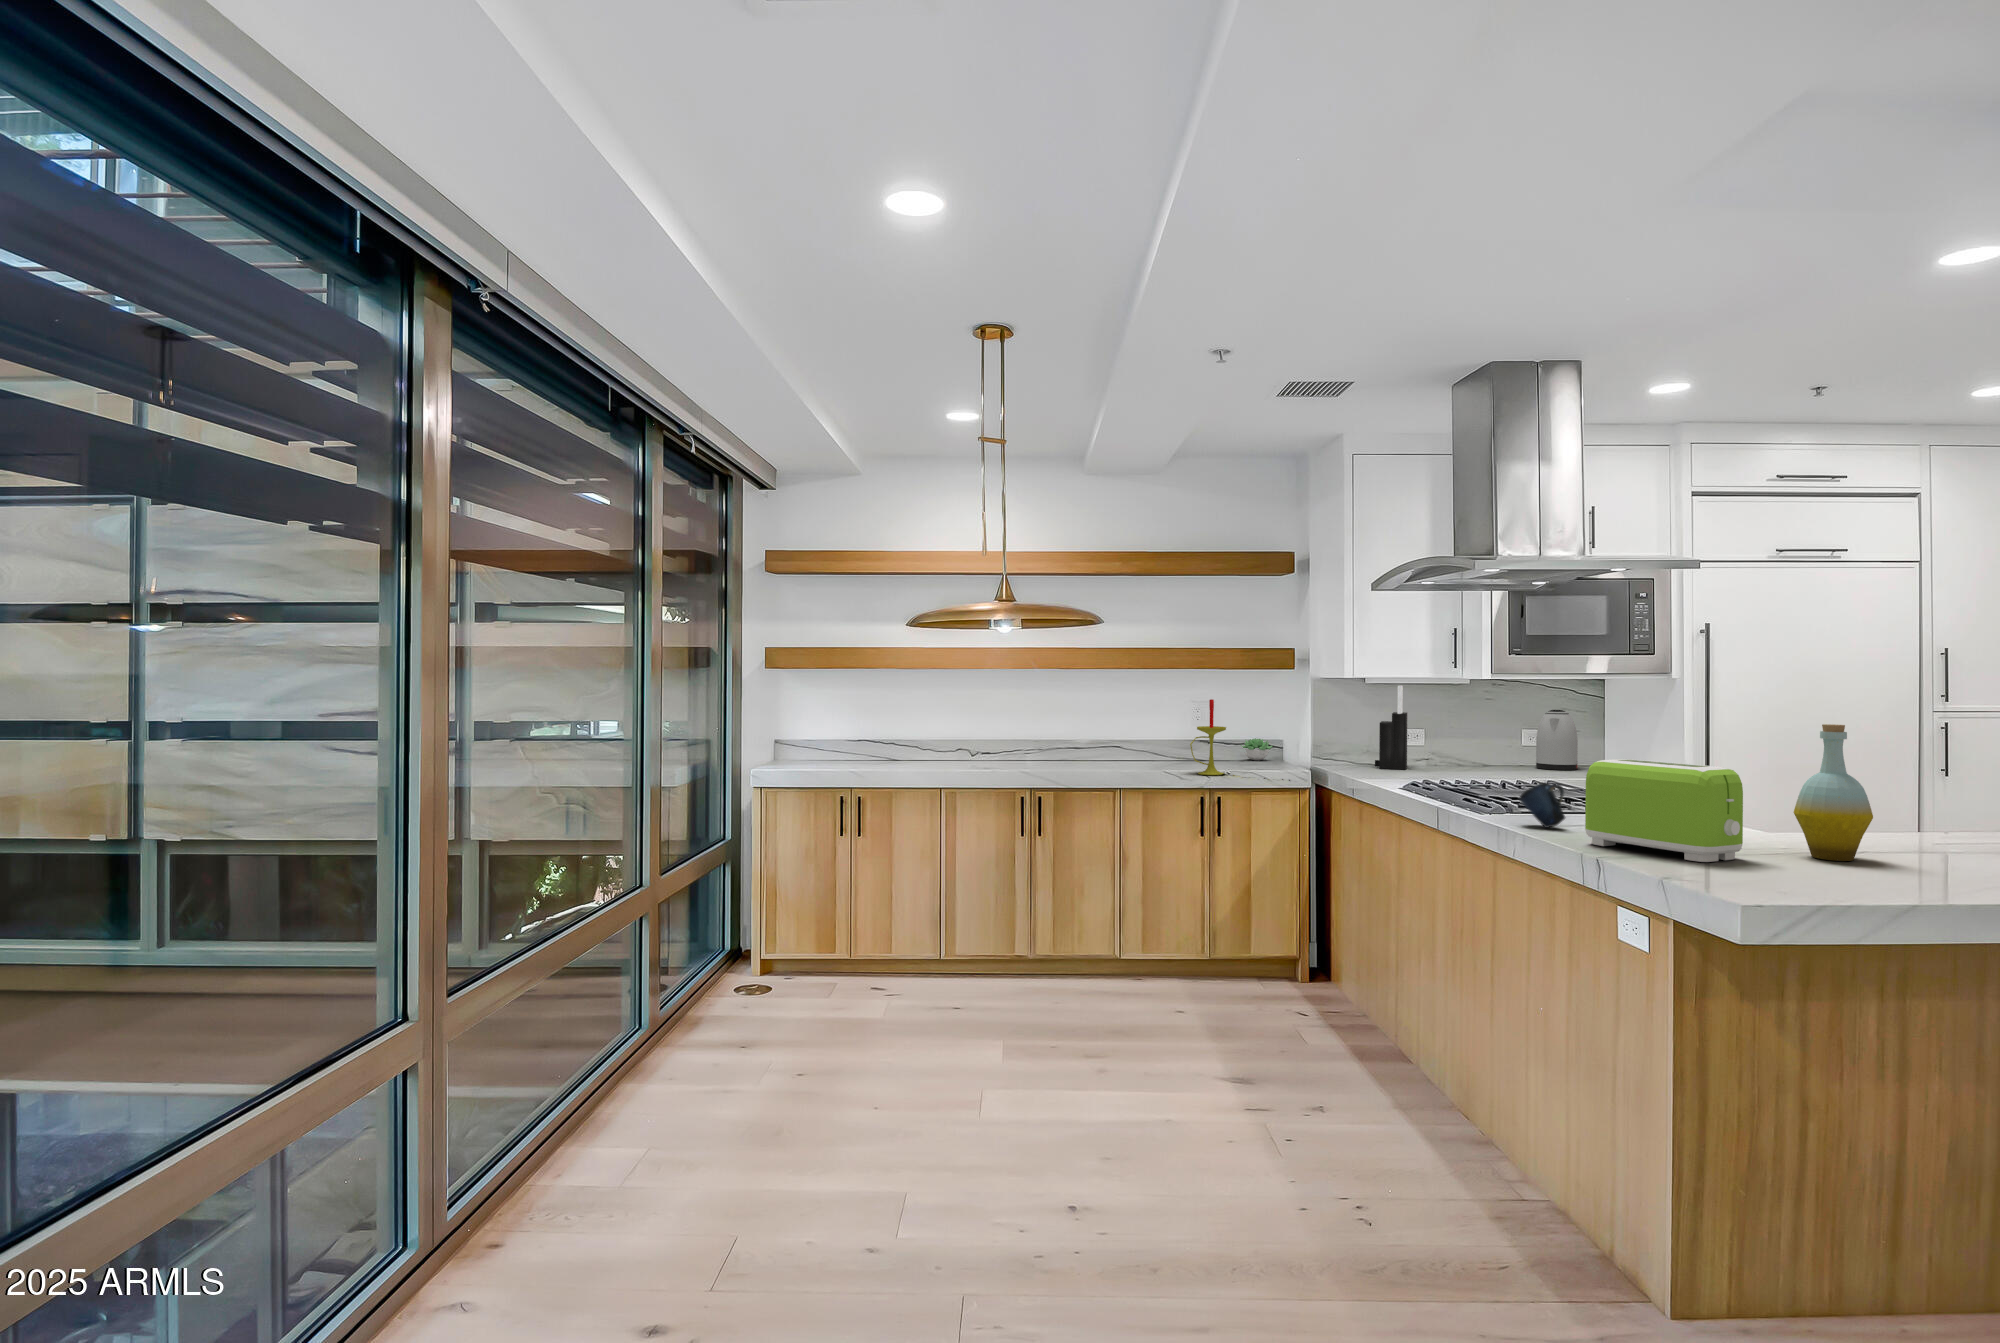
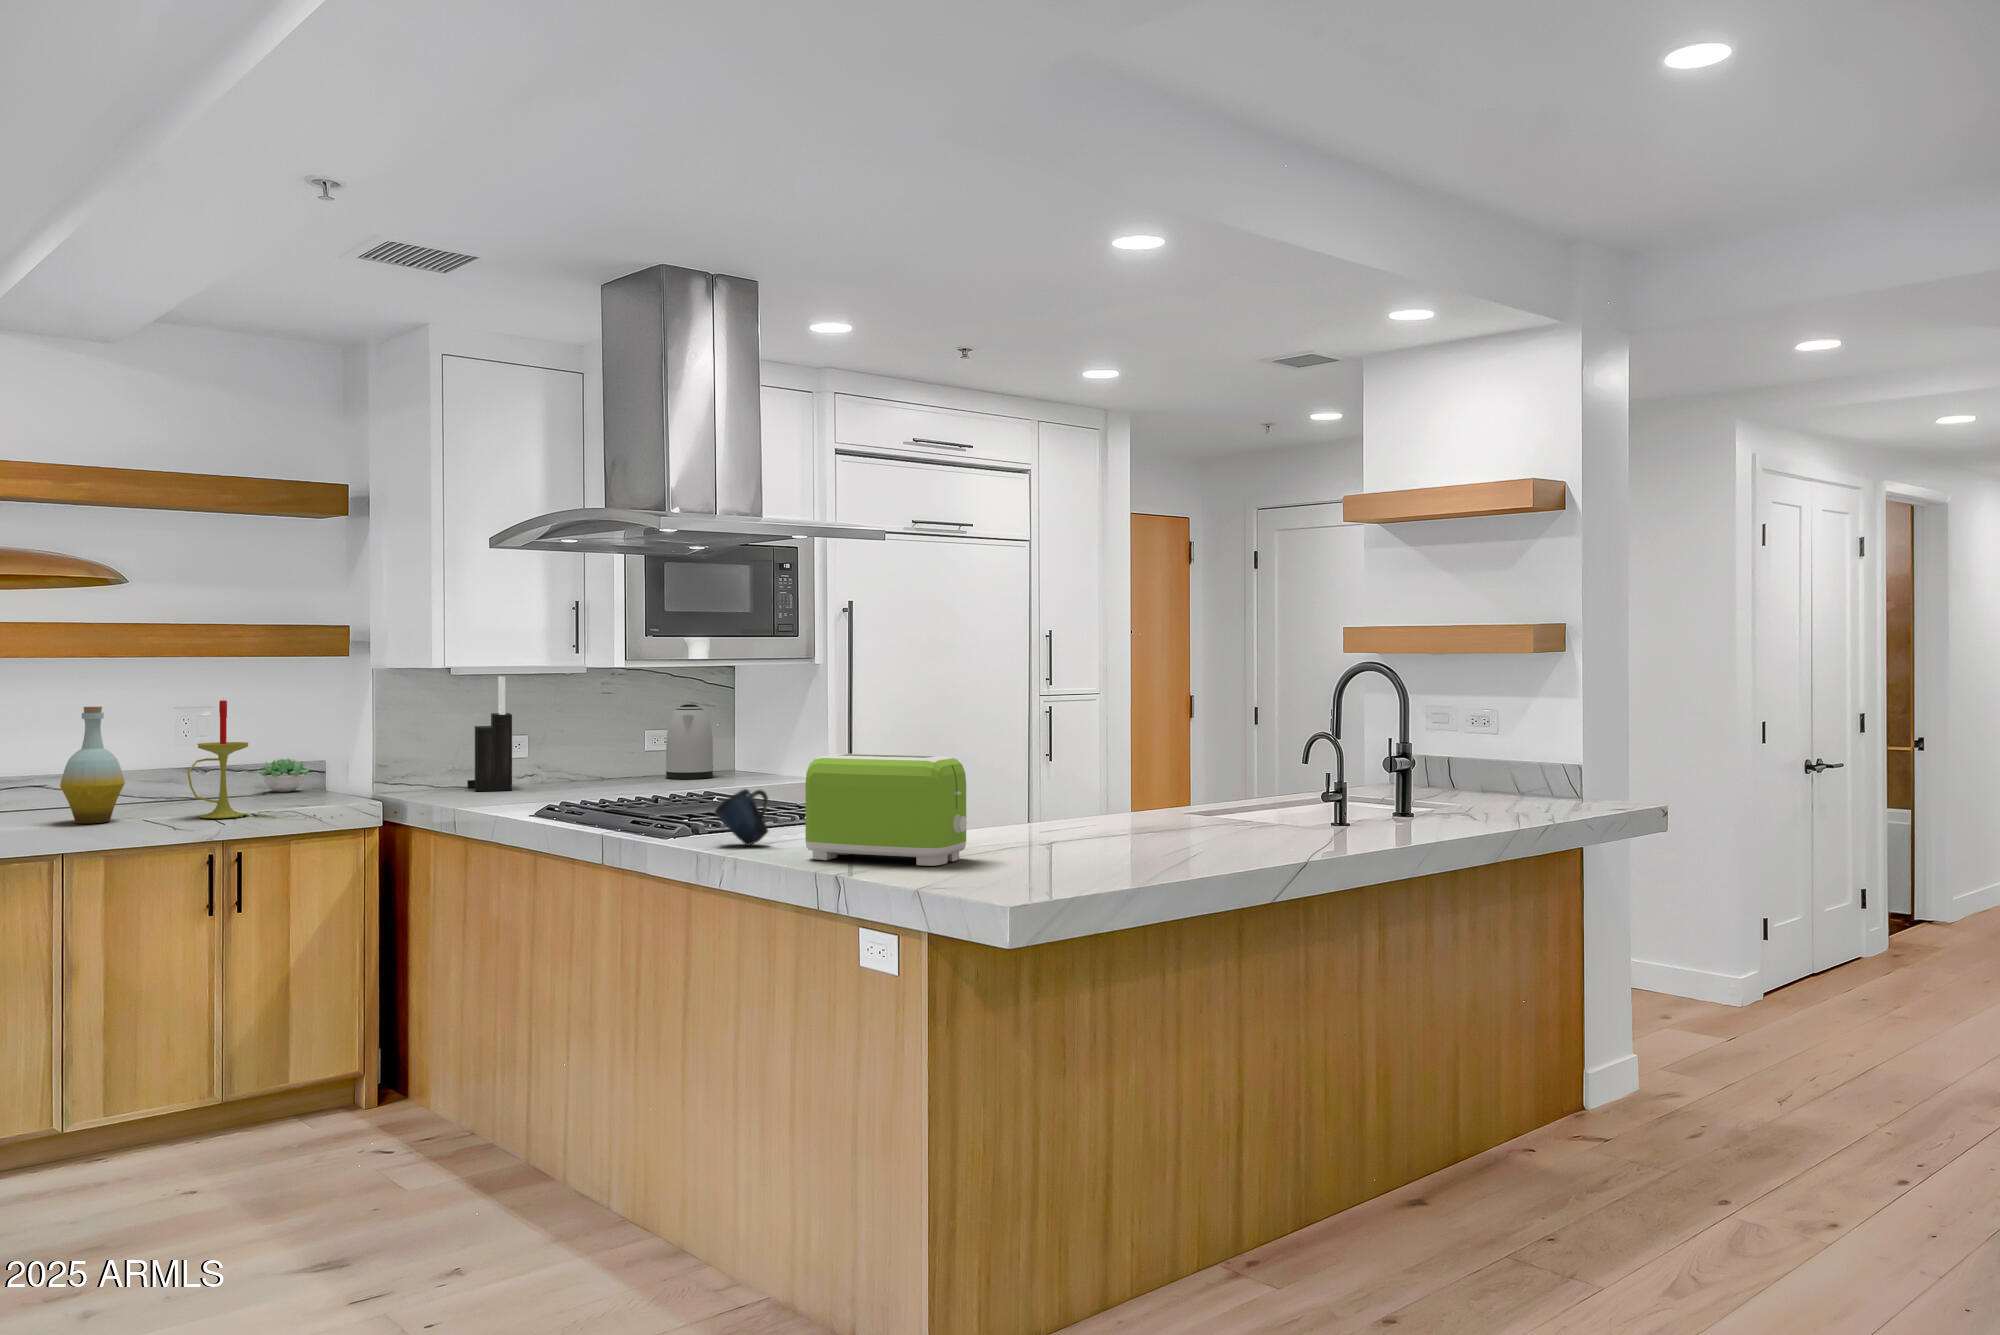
bottle: present [1794,724,1873,861] -> present [60,707,125,823]

